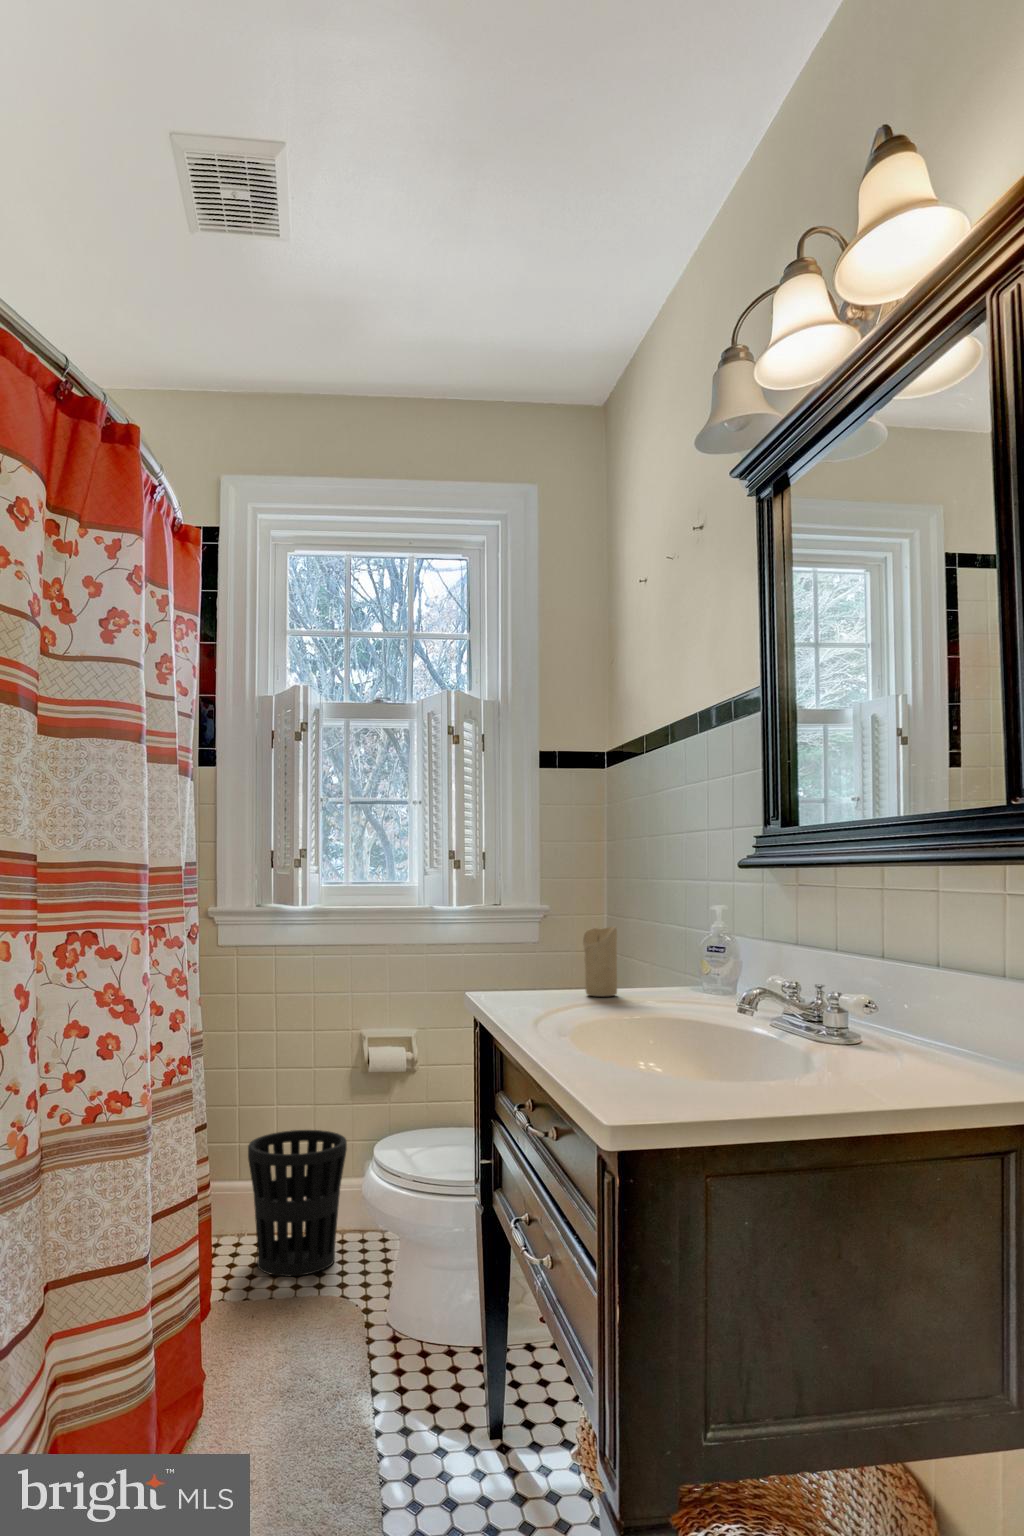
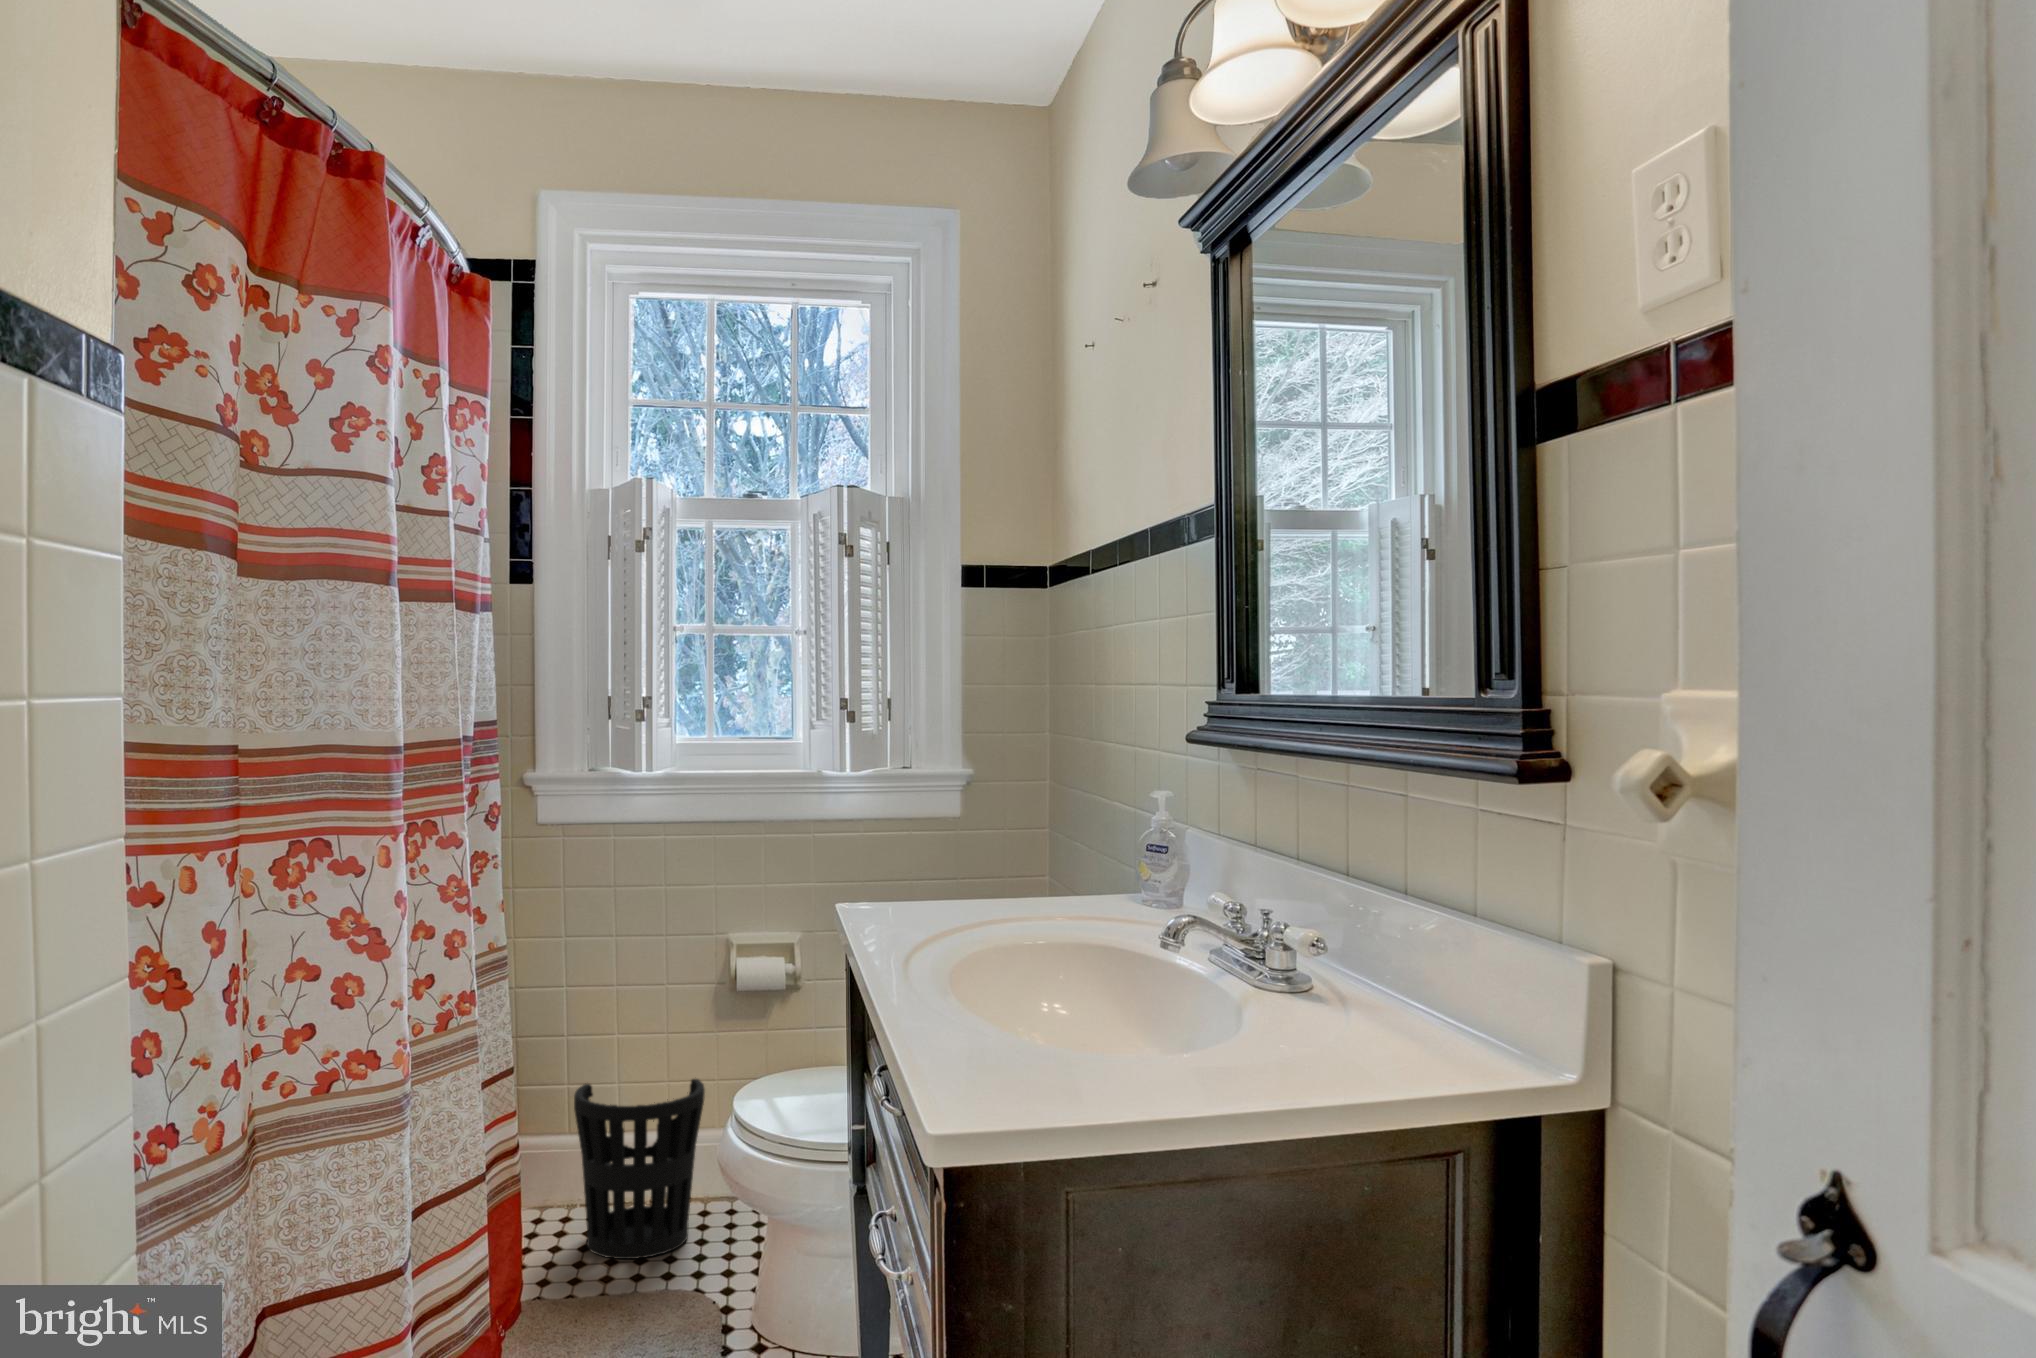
candle: present [583,926,617,996] -> none [990,835,1034,927]

